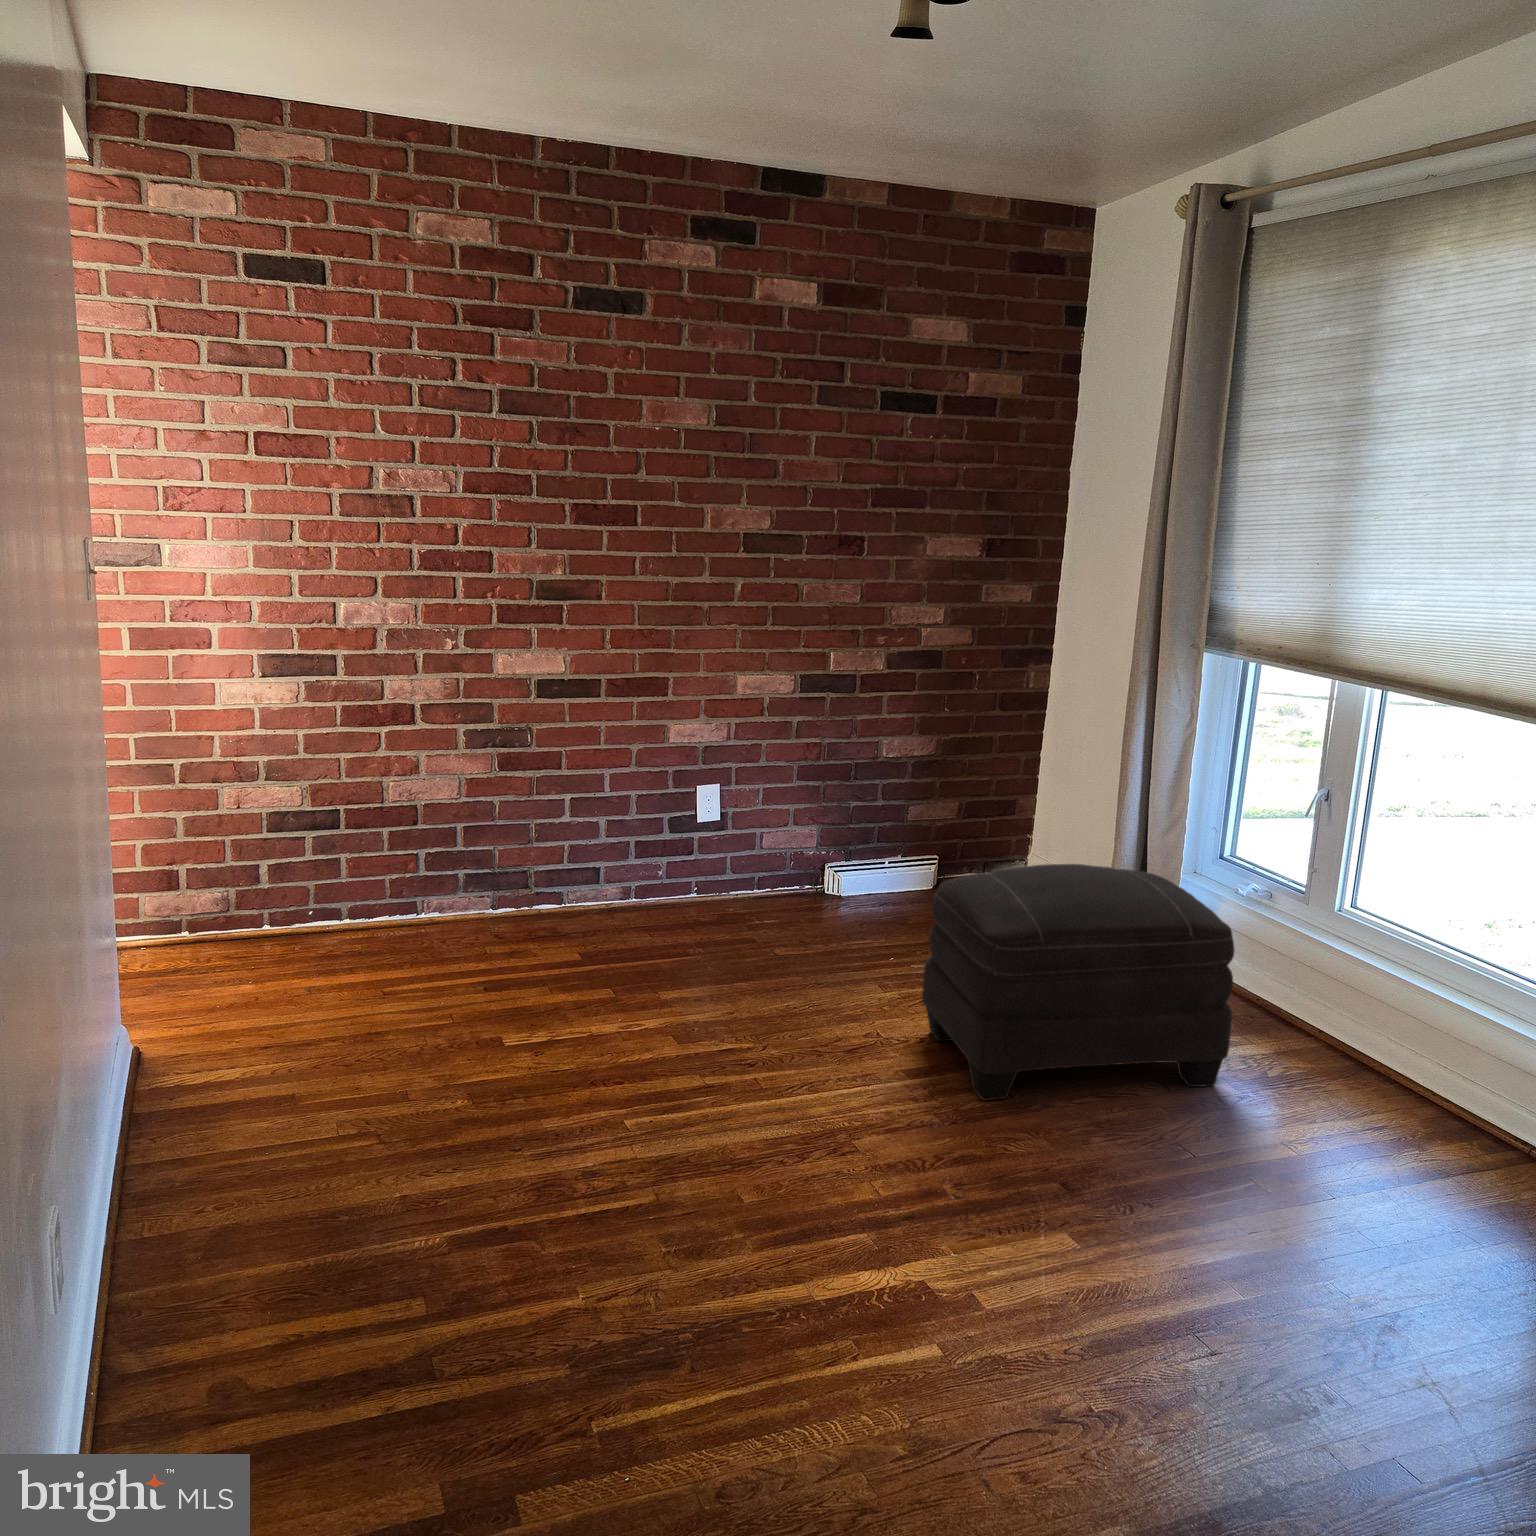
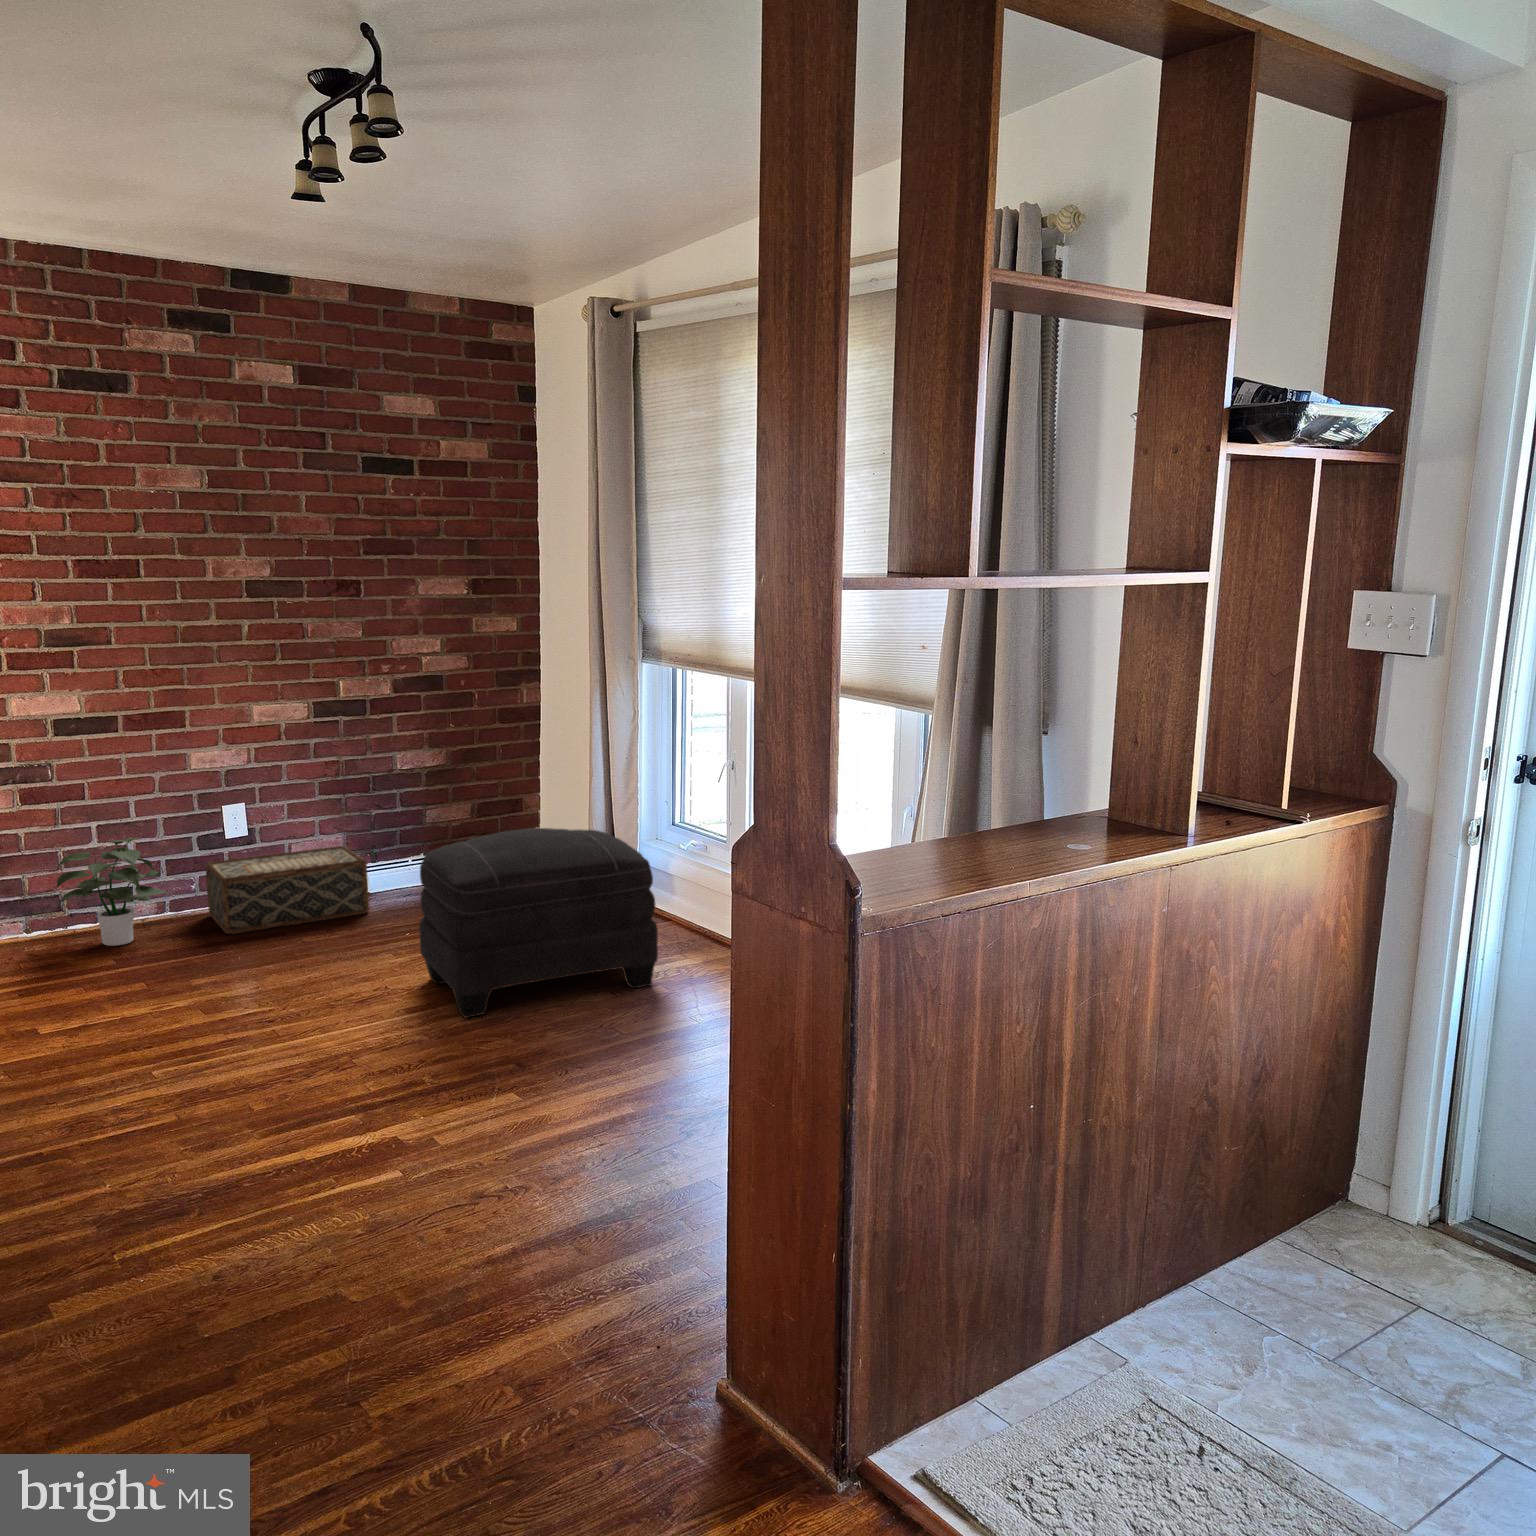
potted plant: none [526,815,639,933] -> present [56,837,169,946]
woven basket: none [674,841,848,934] -> present [206,846,369,934]

